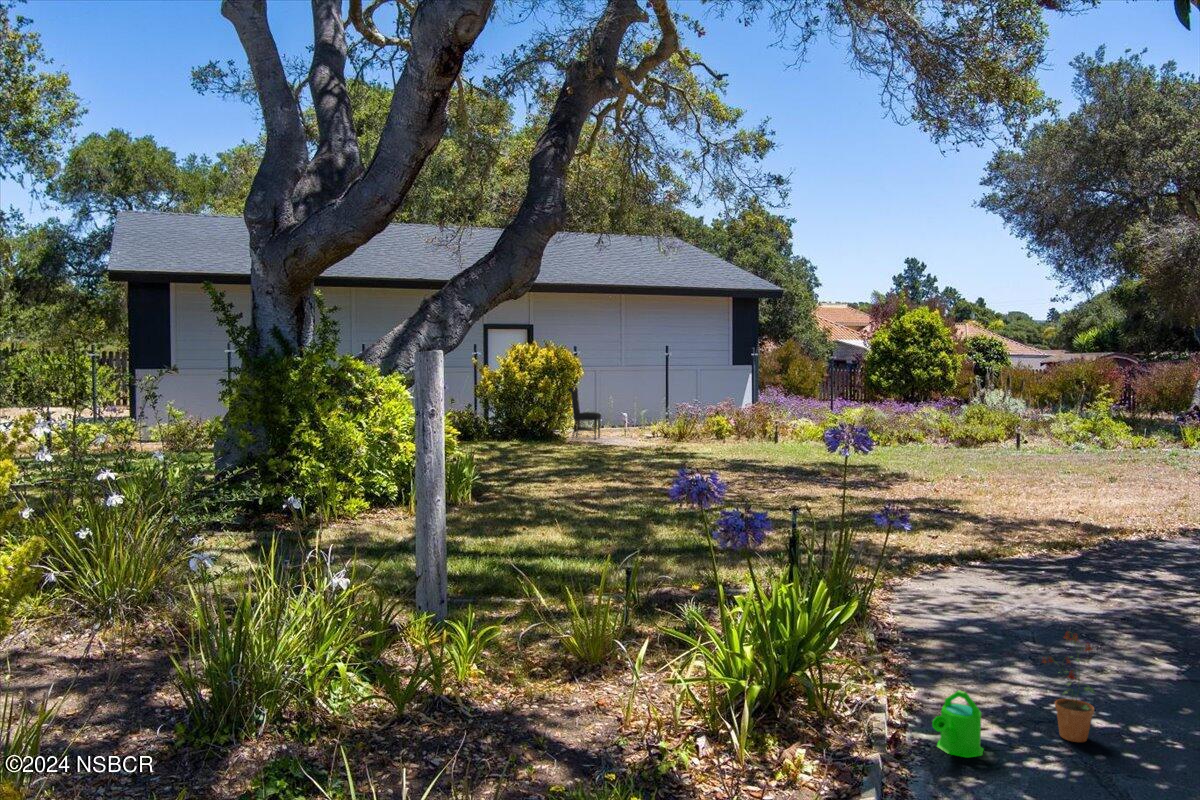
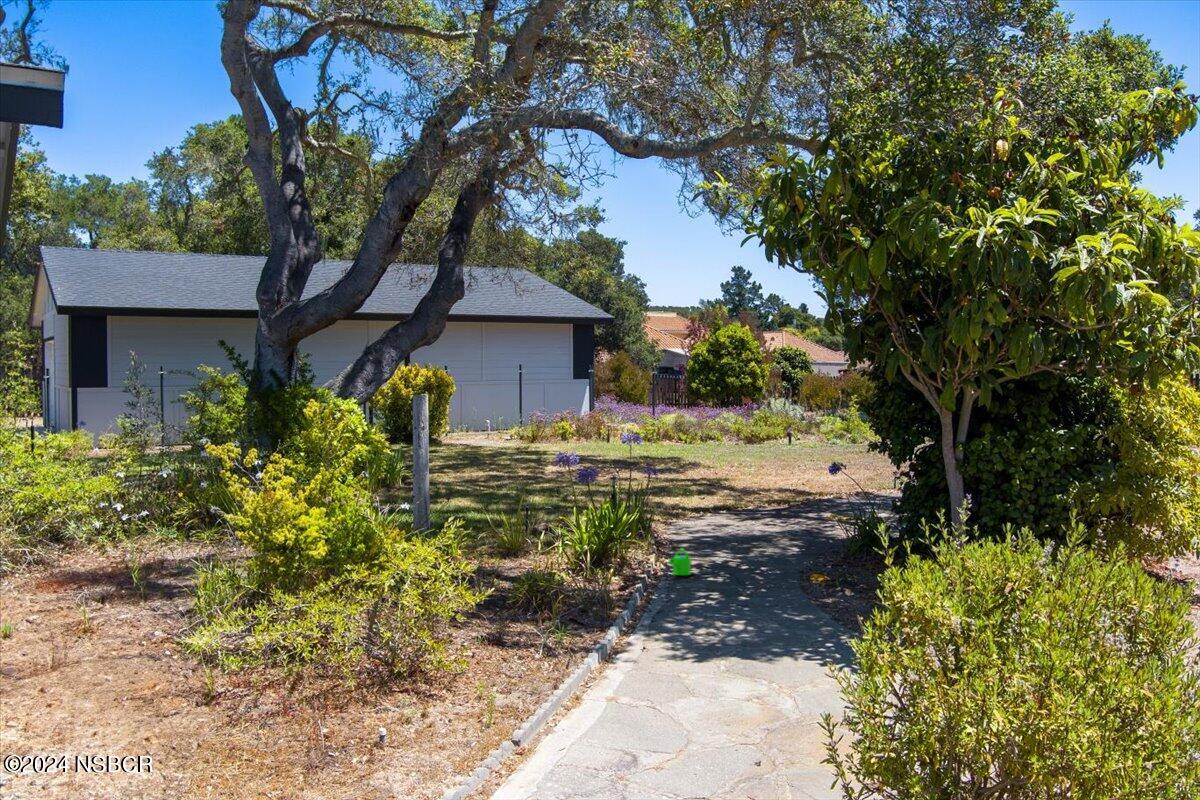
chair: present [568,387,601,439] -> none [440,397,468,442]
potted plant: present [1043,632,1095,742] -> none [718,524,739,570]

